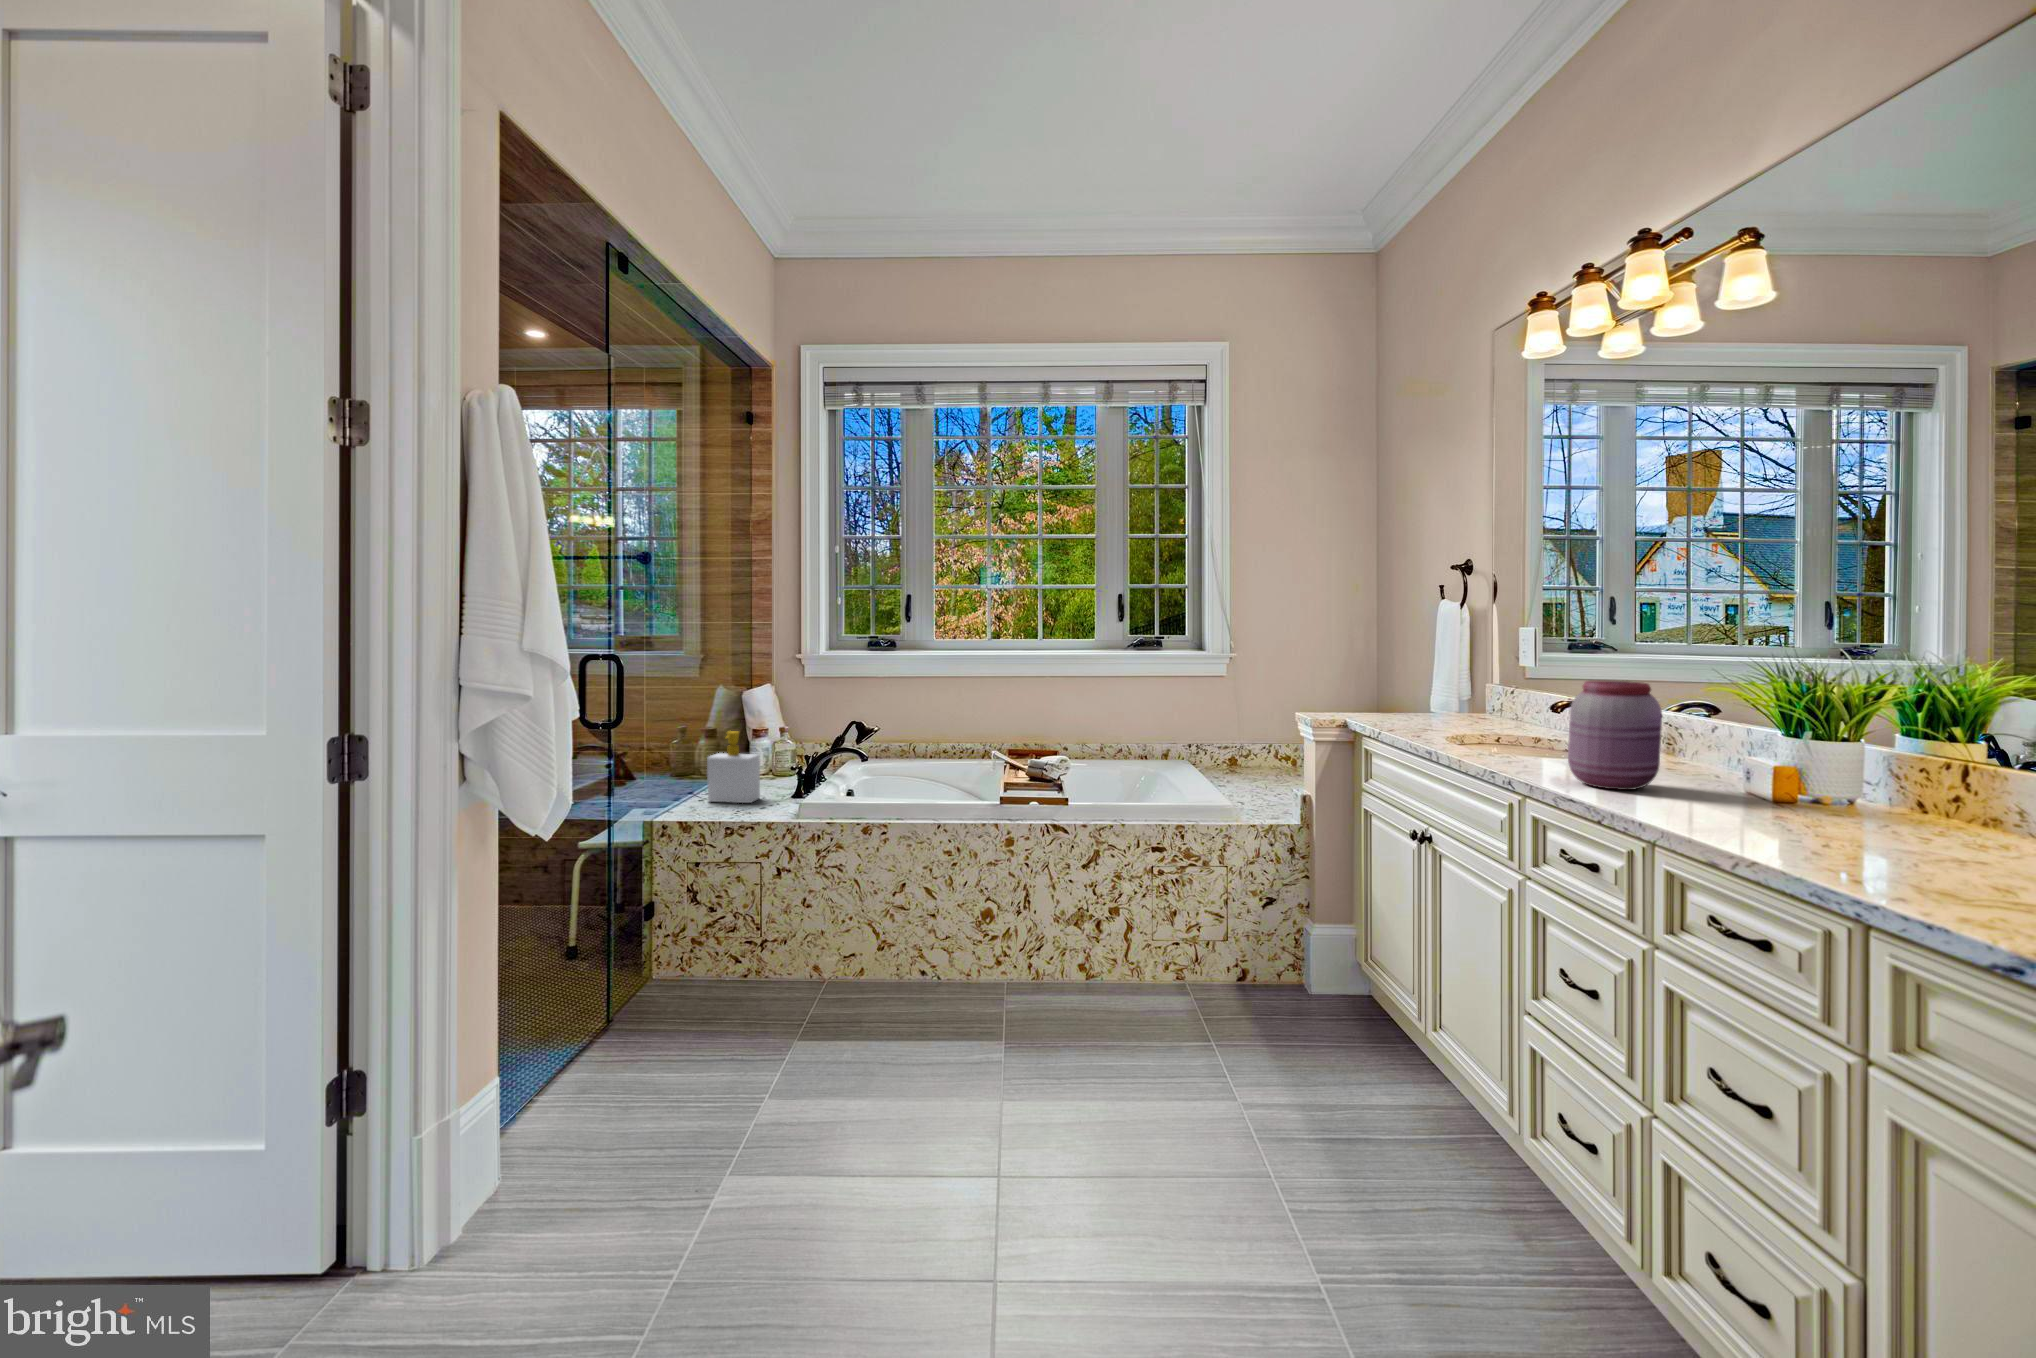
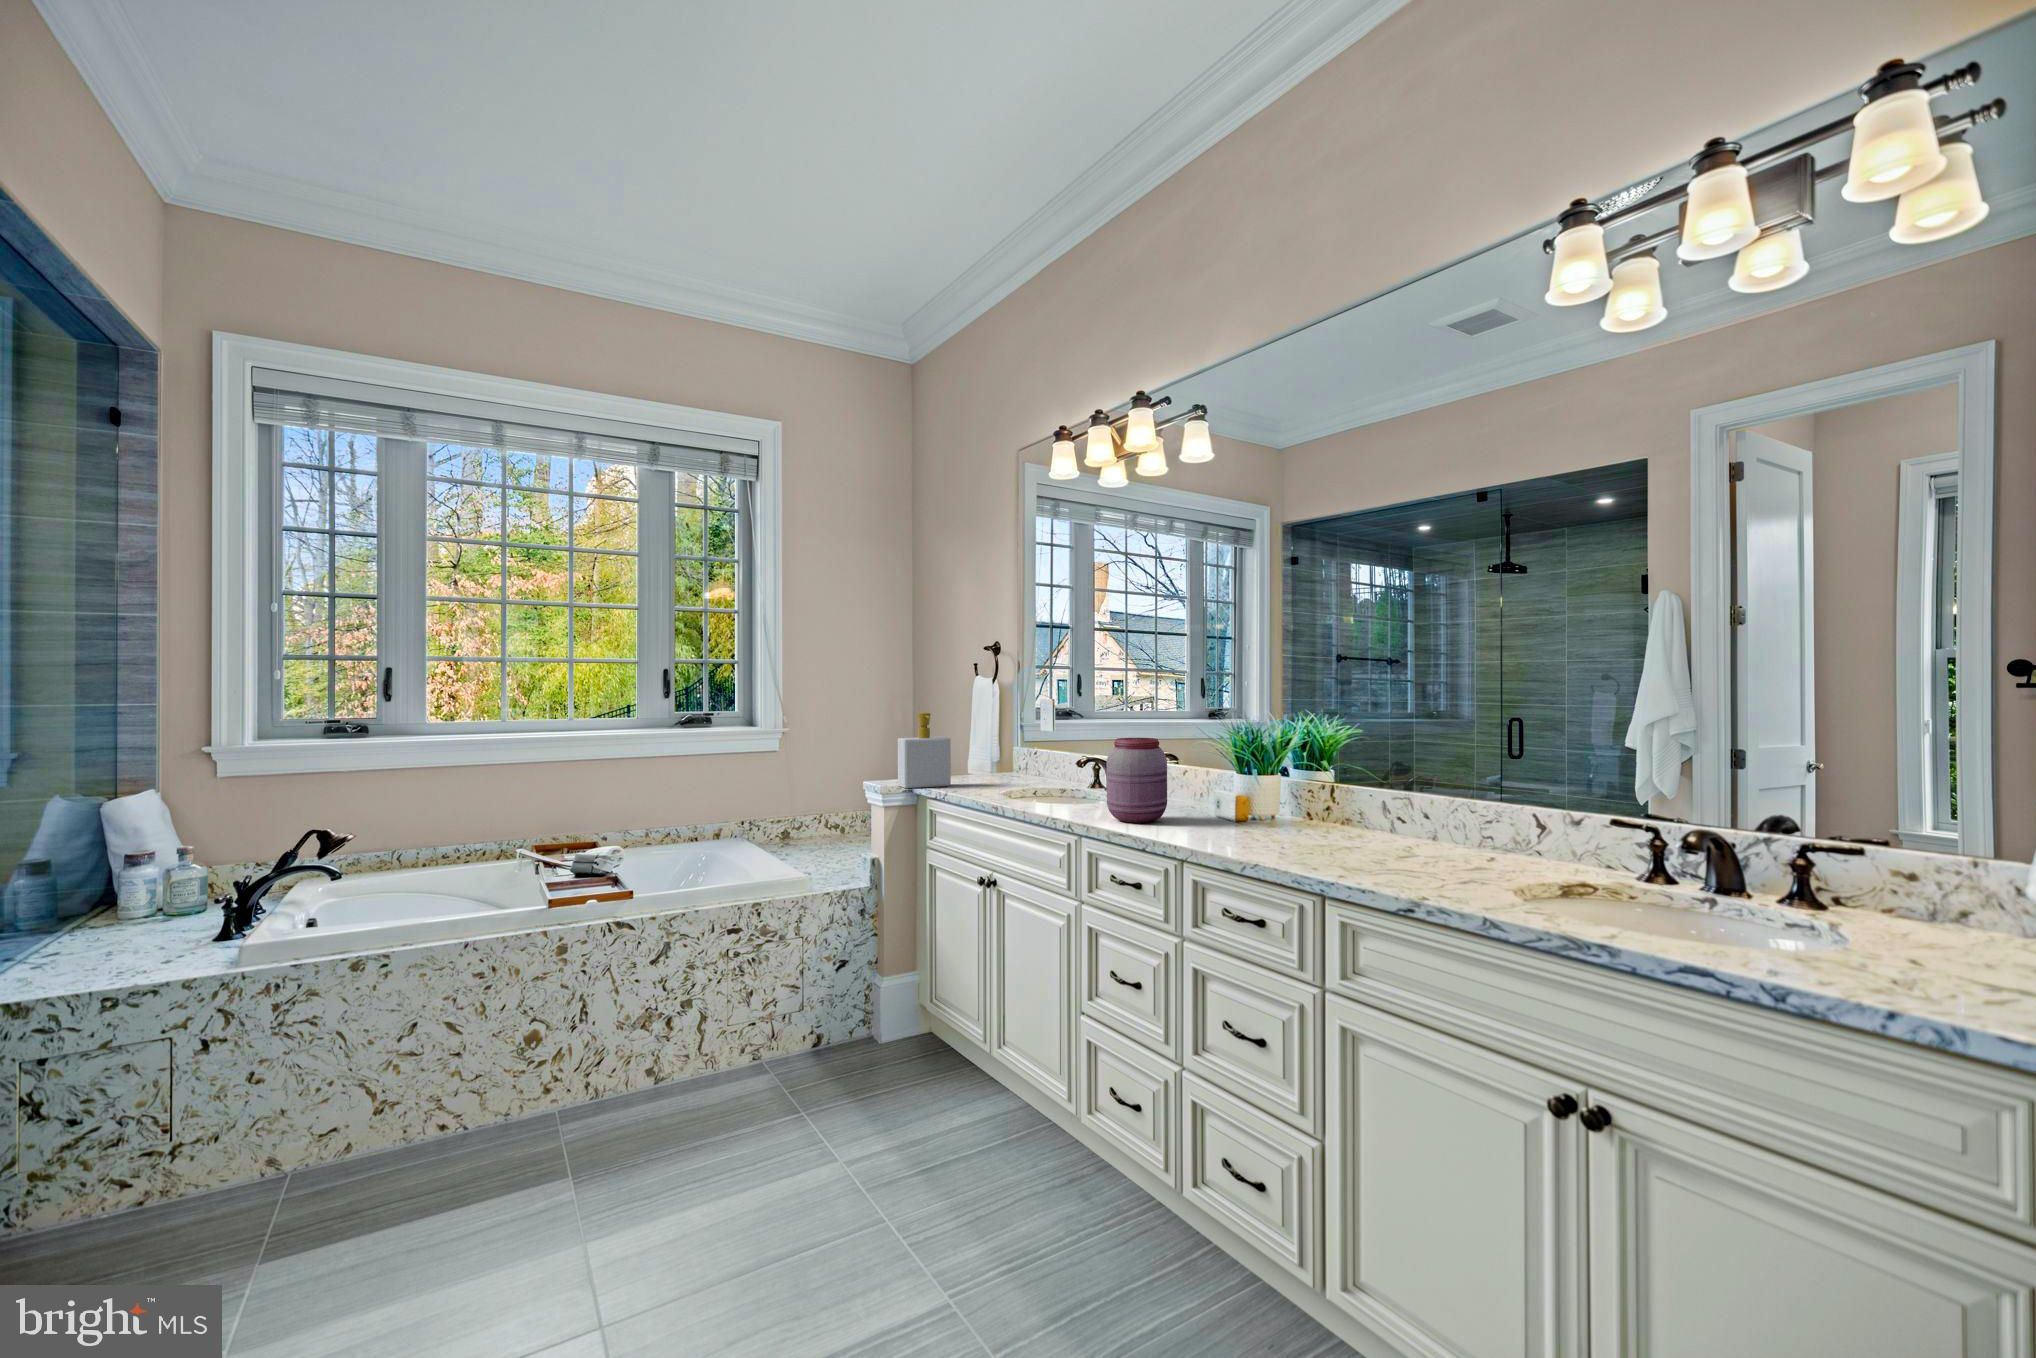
soap bottle: present [707,731,760,803] -> present [898,713,951,788]

